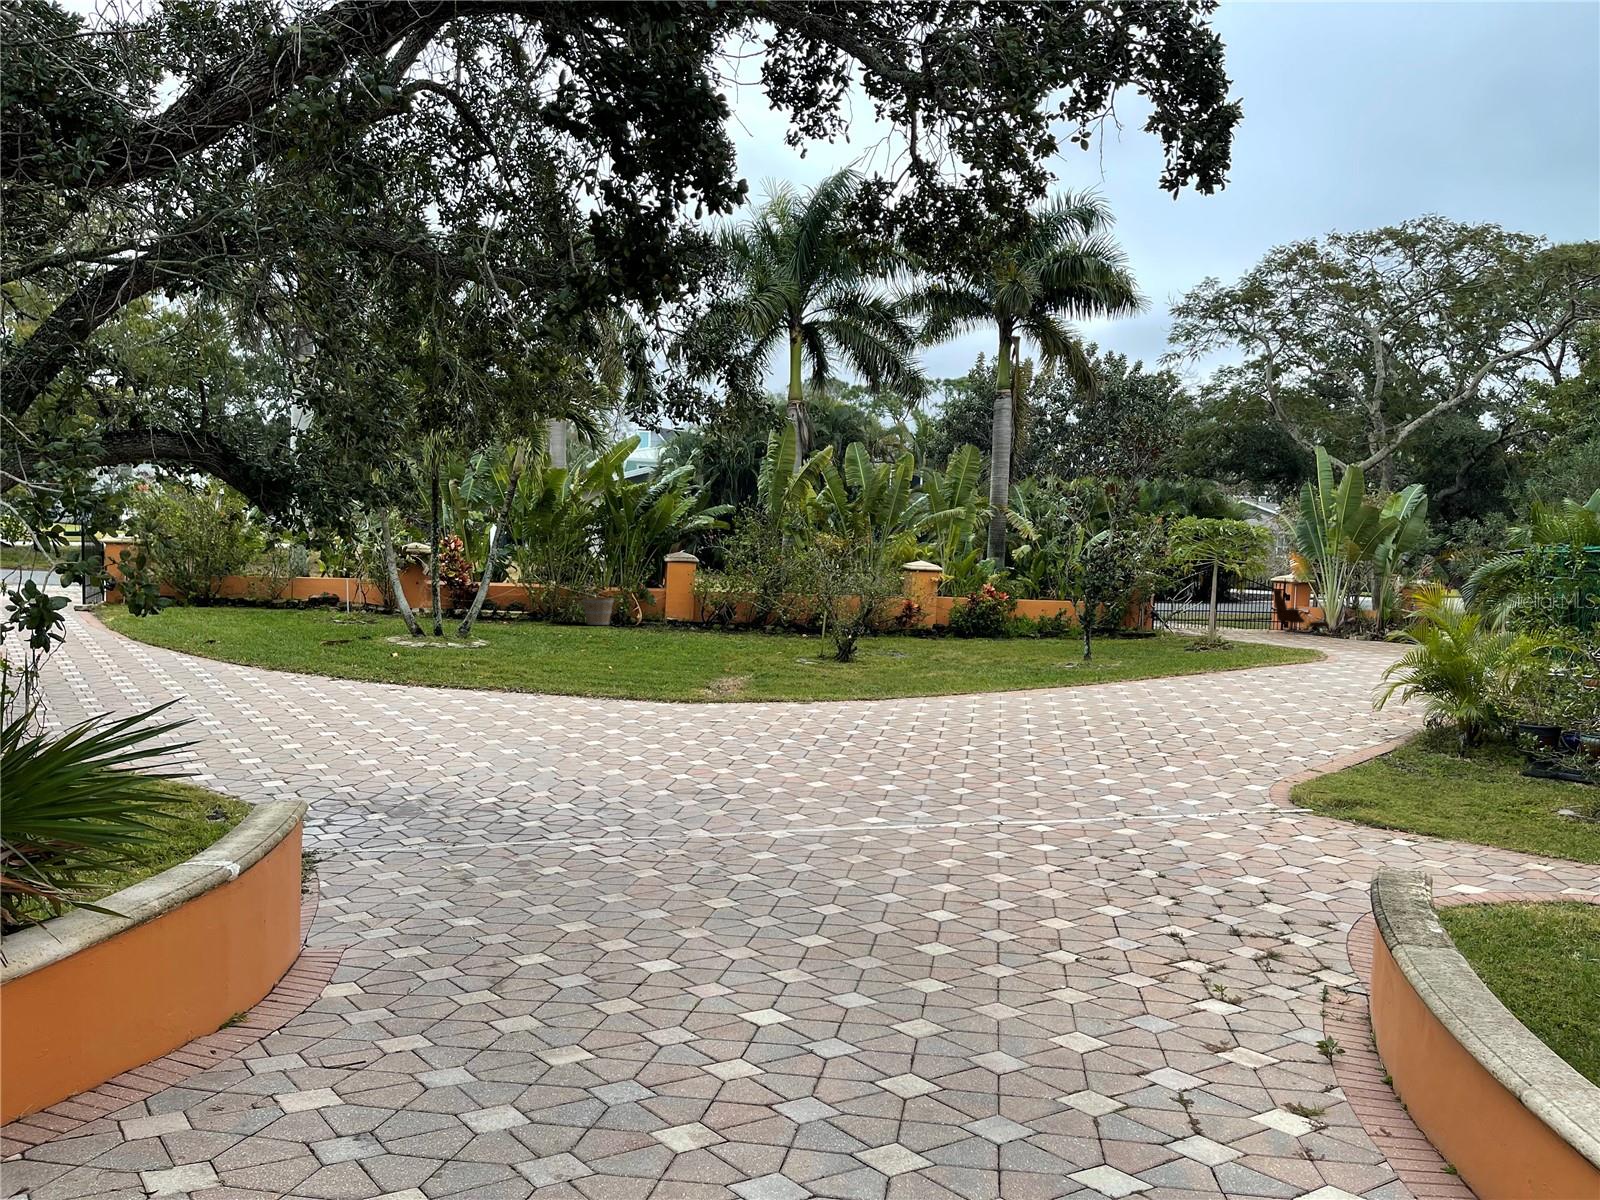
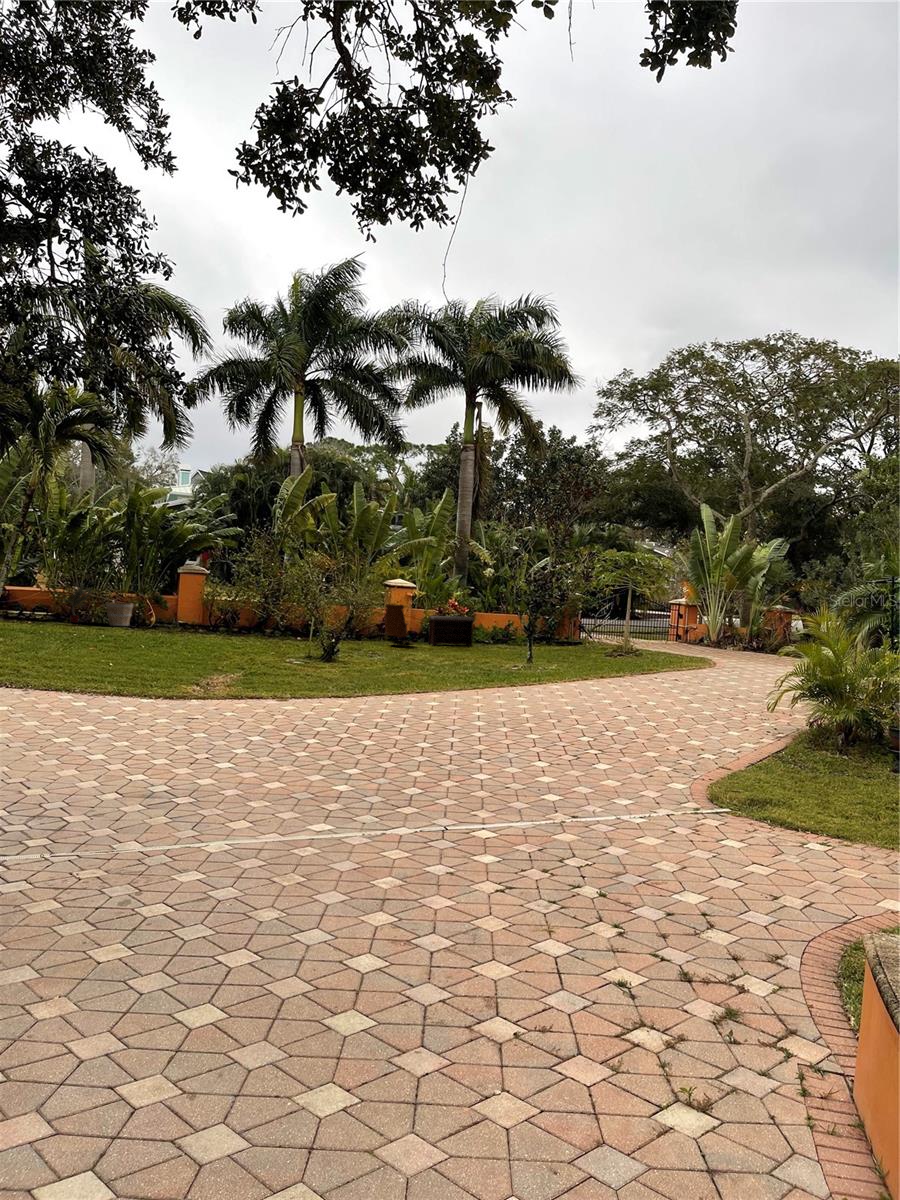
potted tree: none [530,576,568,622] -> present [60,583,91,623]
lounge chair: present [1273,589,1329,634] -> present [384,604,409,644]
bench: none [960,605,1018,642] -> present [429,616,474,646]

